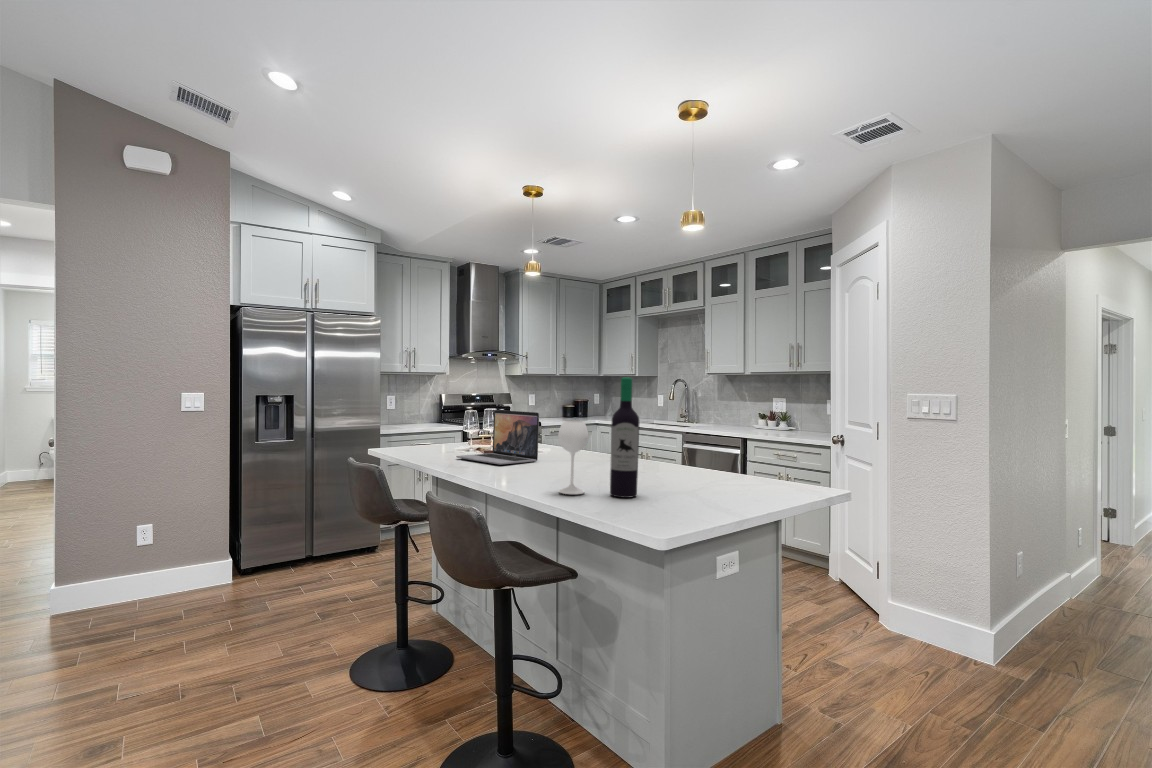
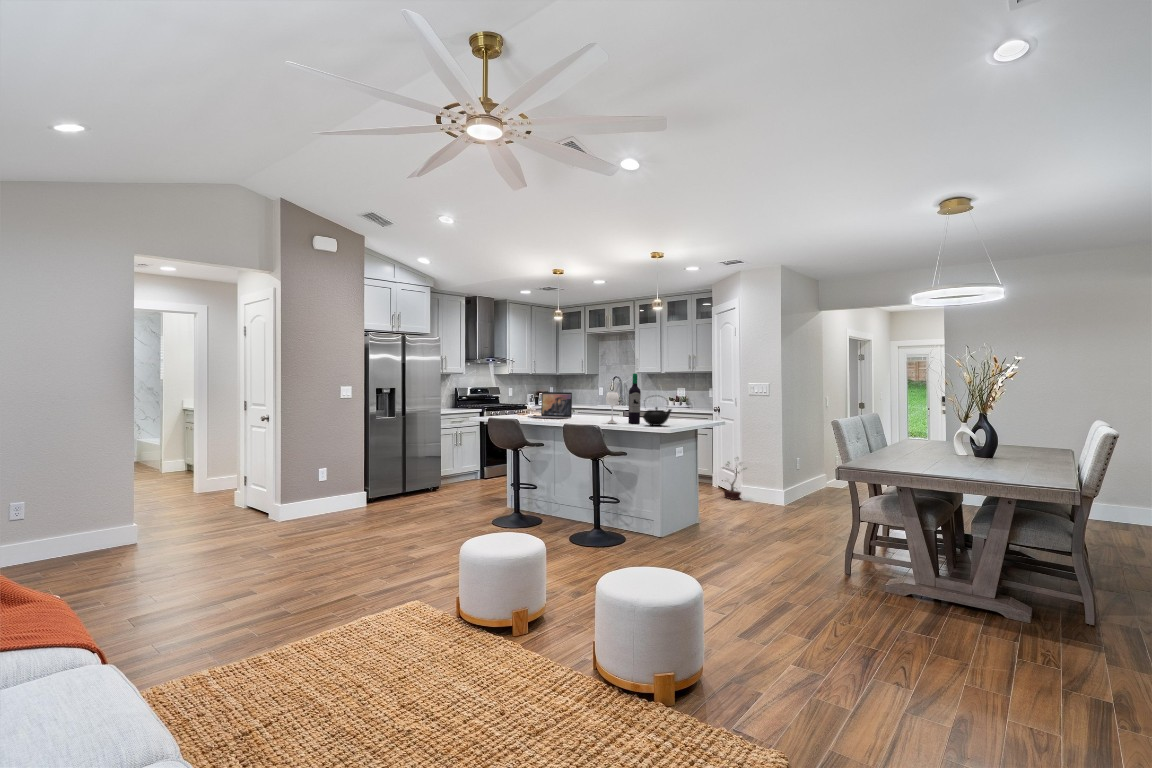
teapot: none [628,435,708,516] -> present [643,407,672,426]
potted plant: none [845,540,907,630] -> present [722,462,741,500]

